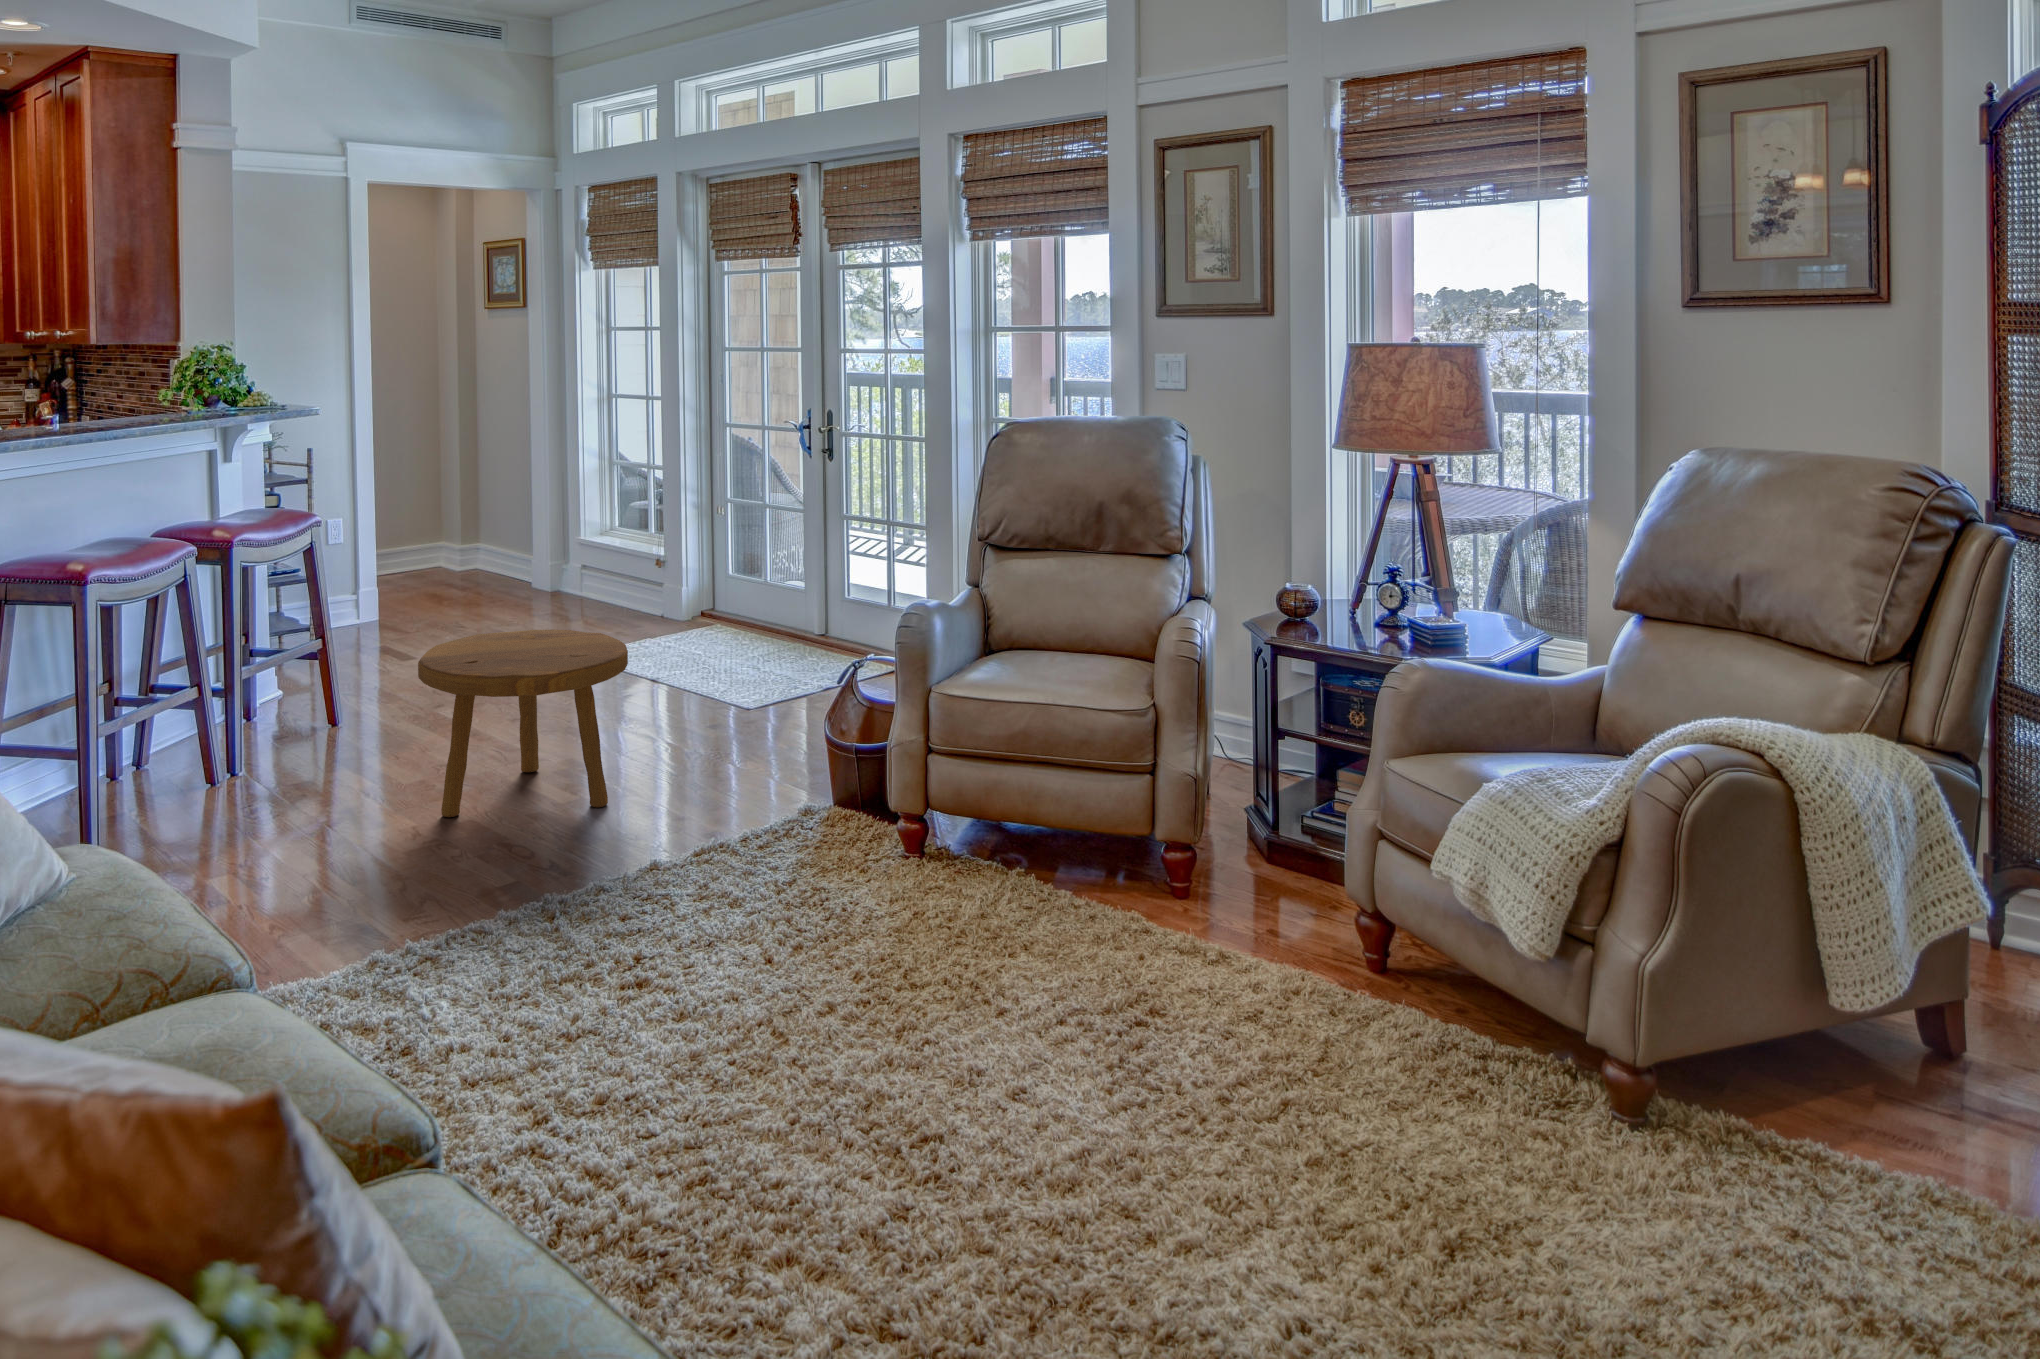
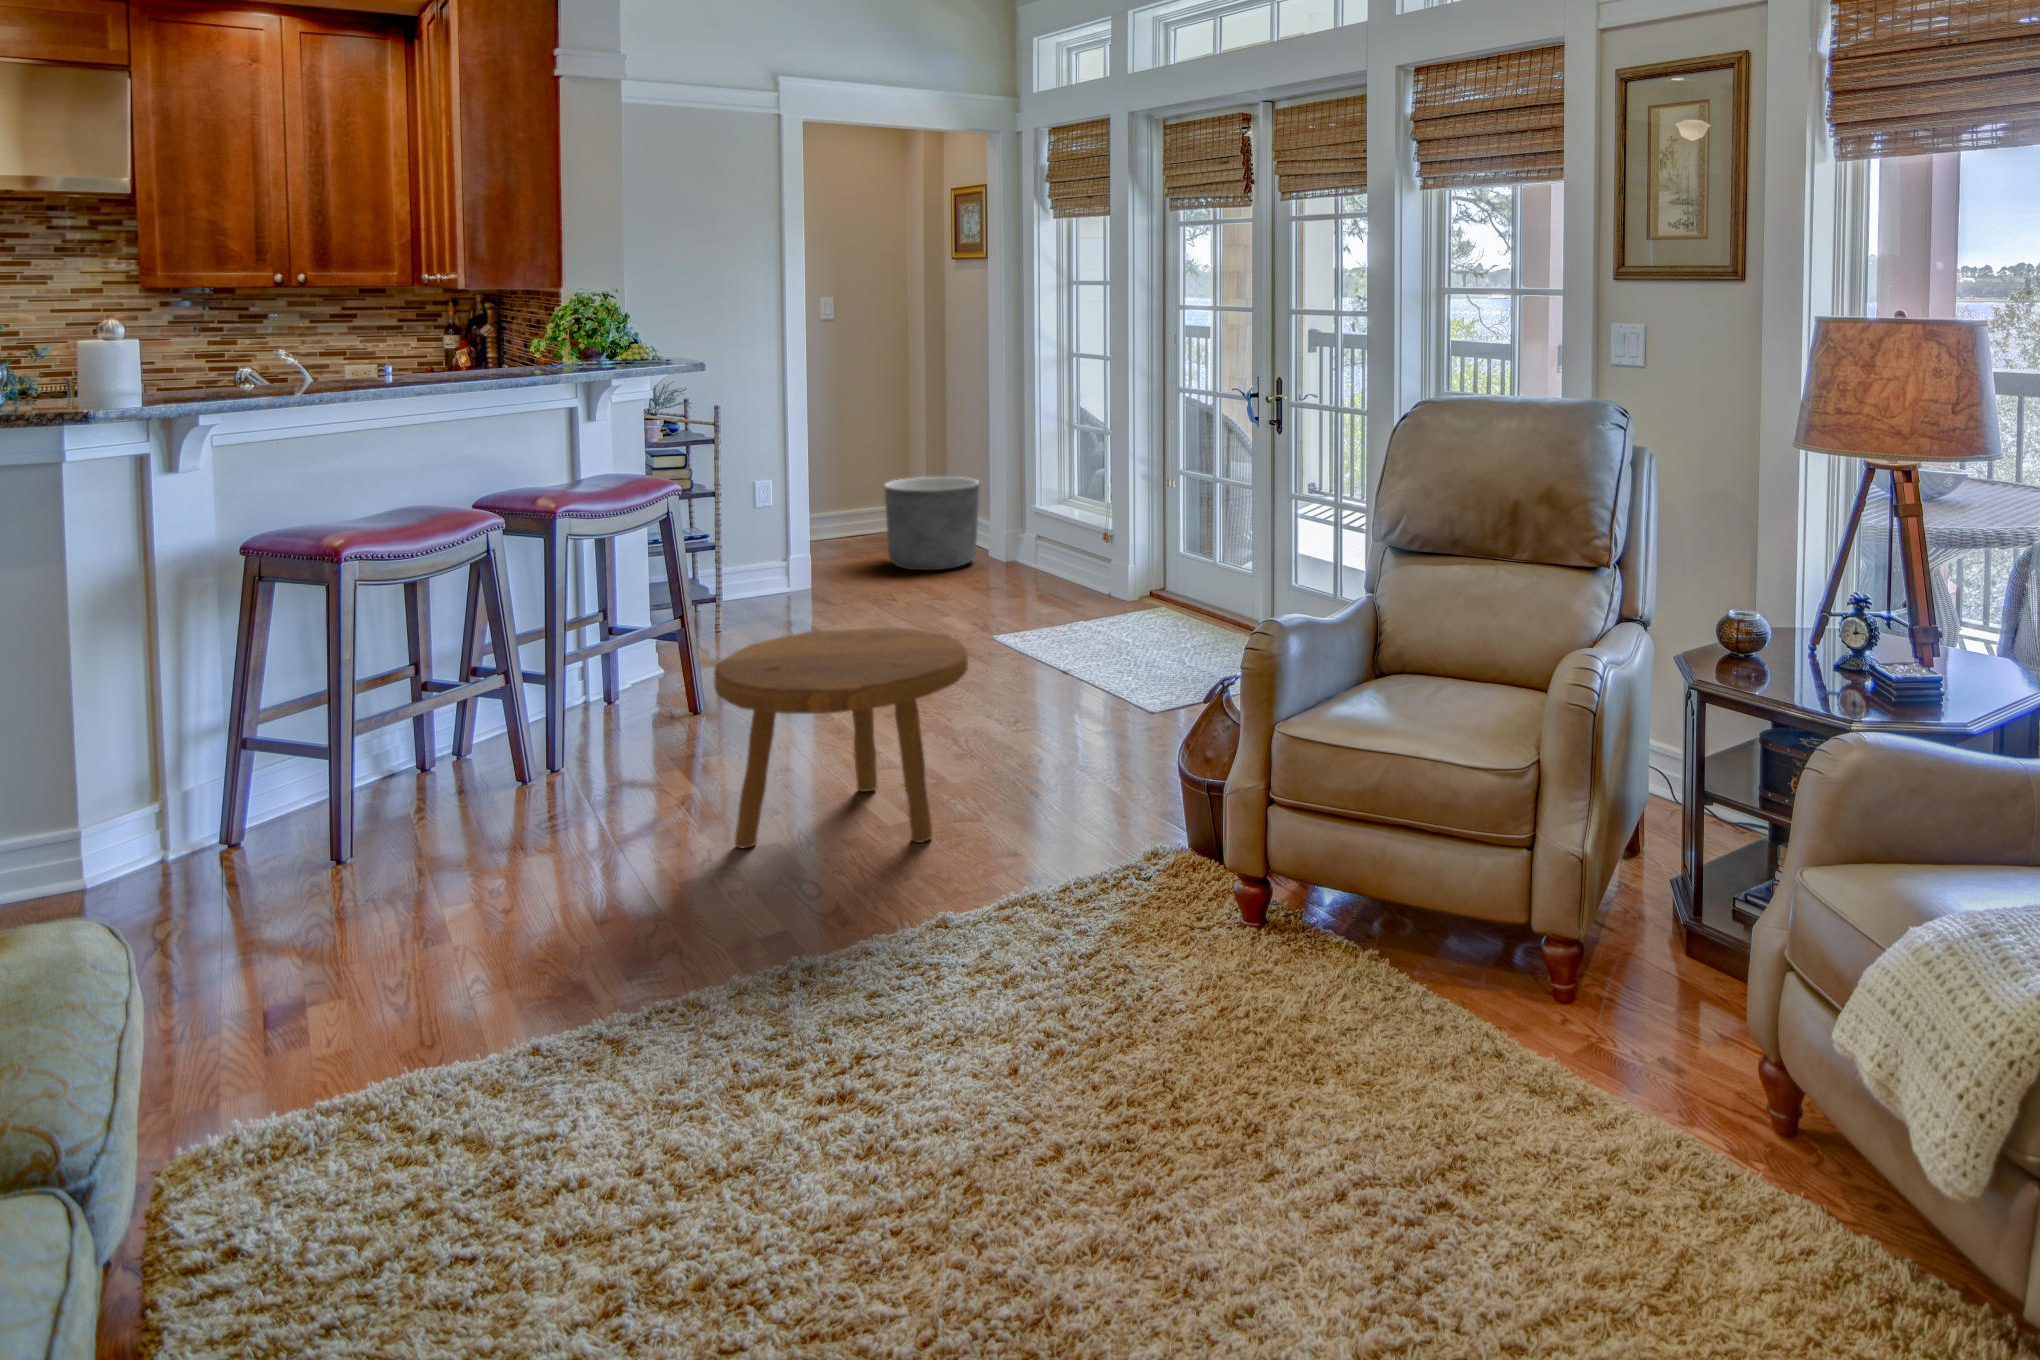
planter: none [436,512,522,598] -> present [885,477,979,570]

